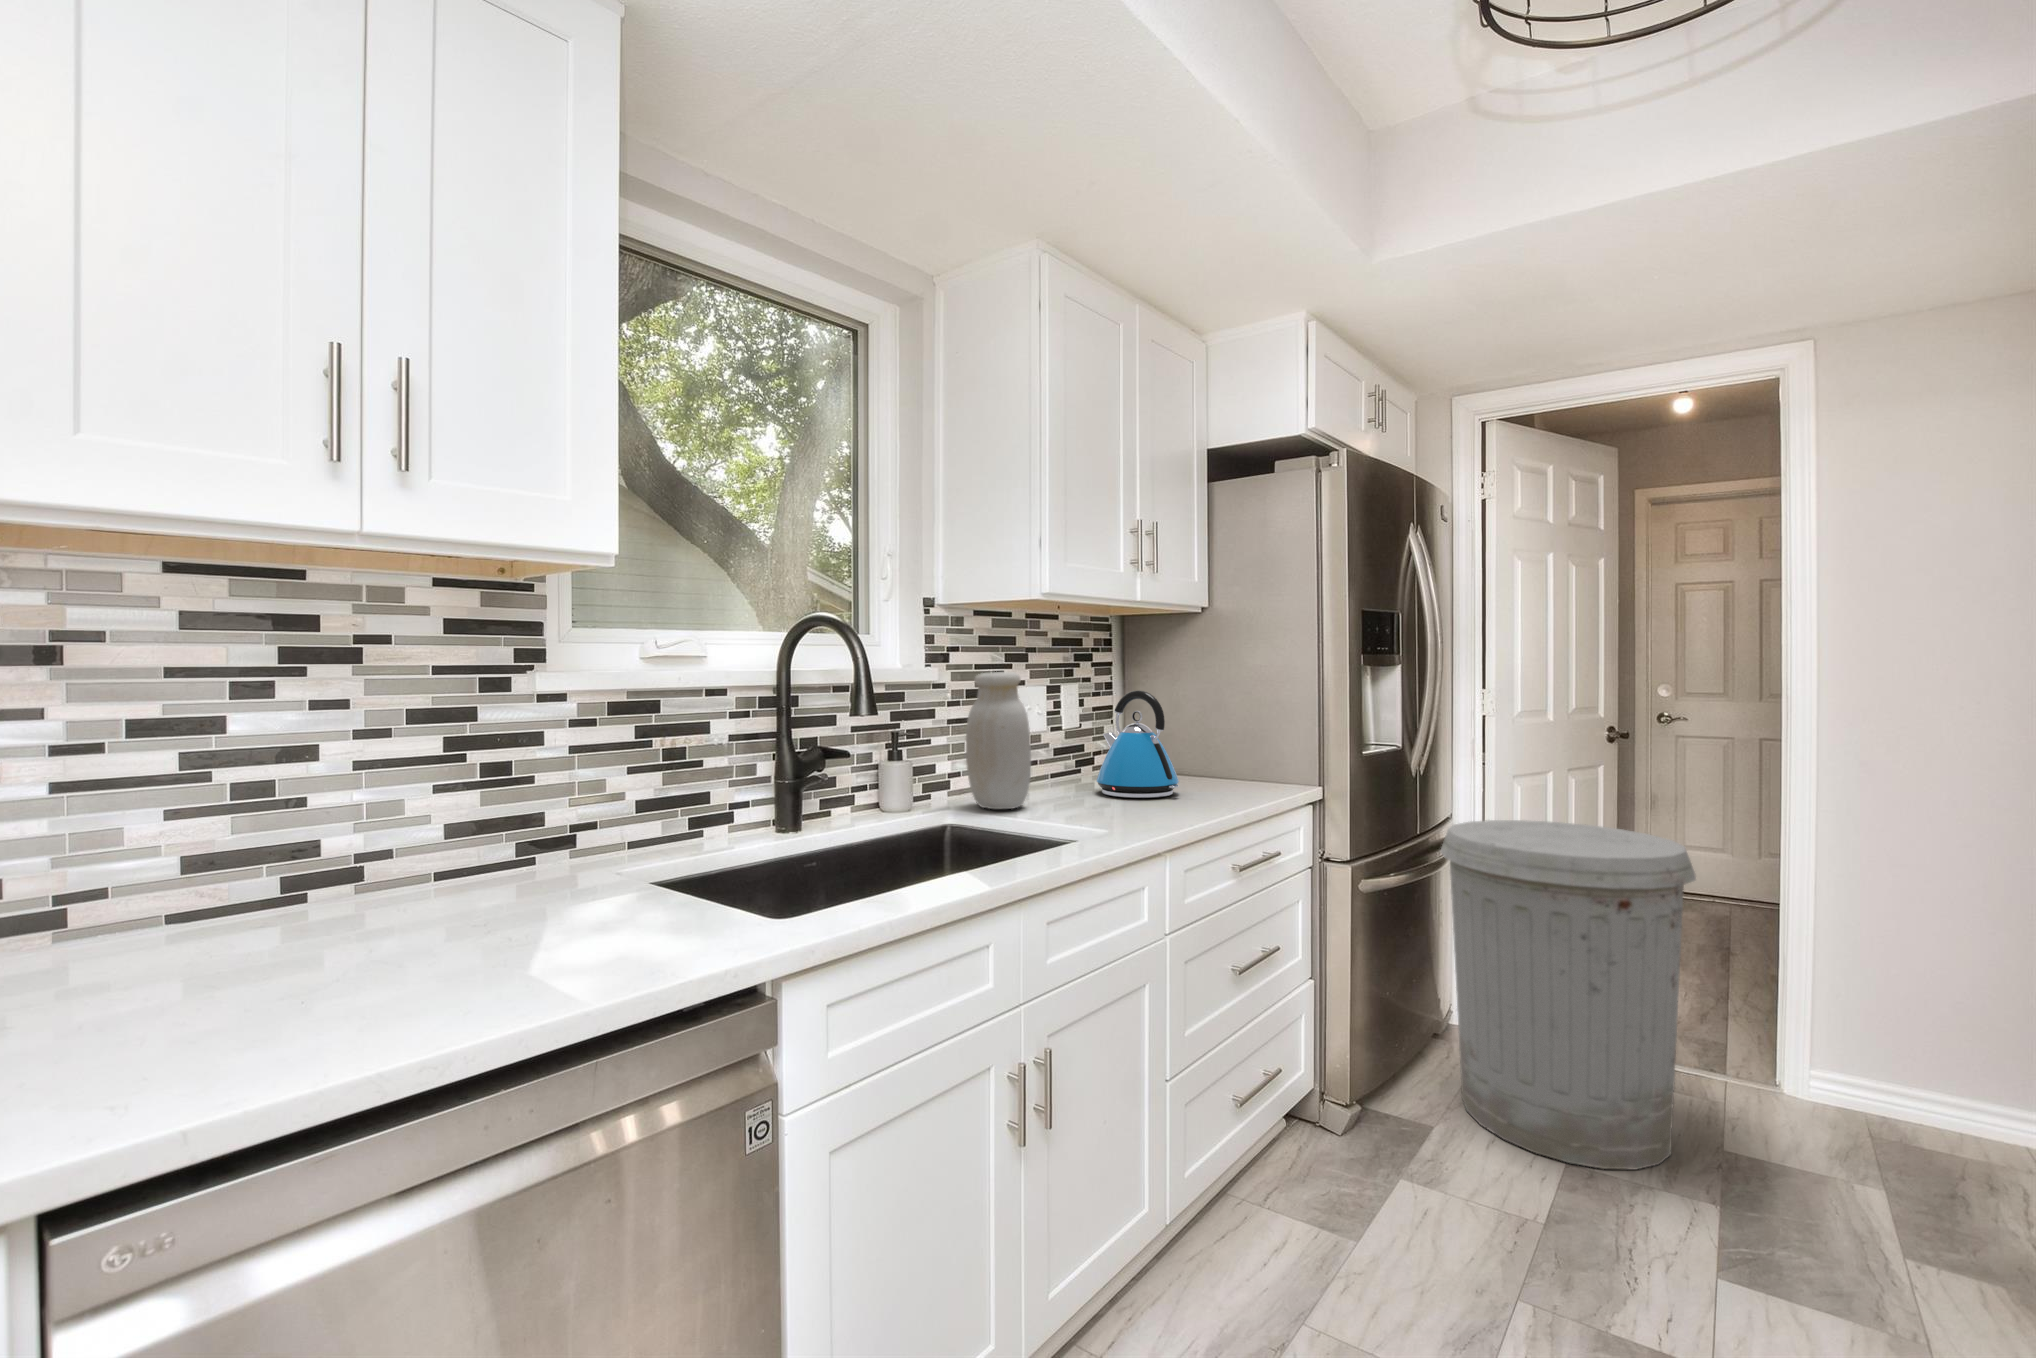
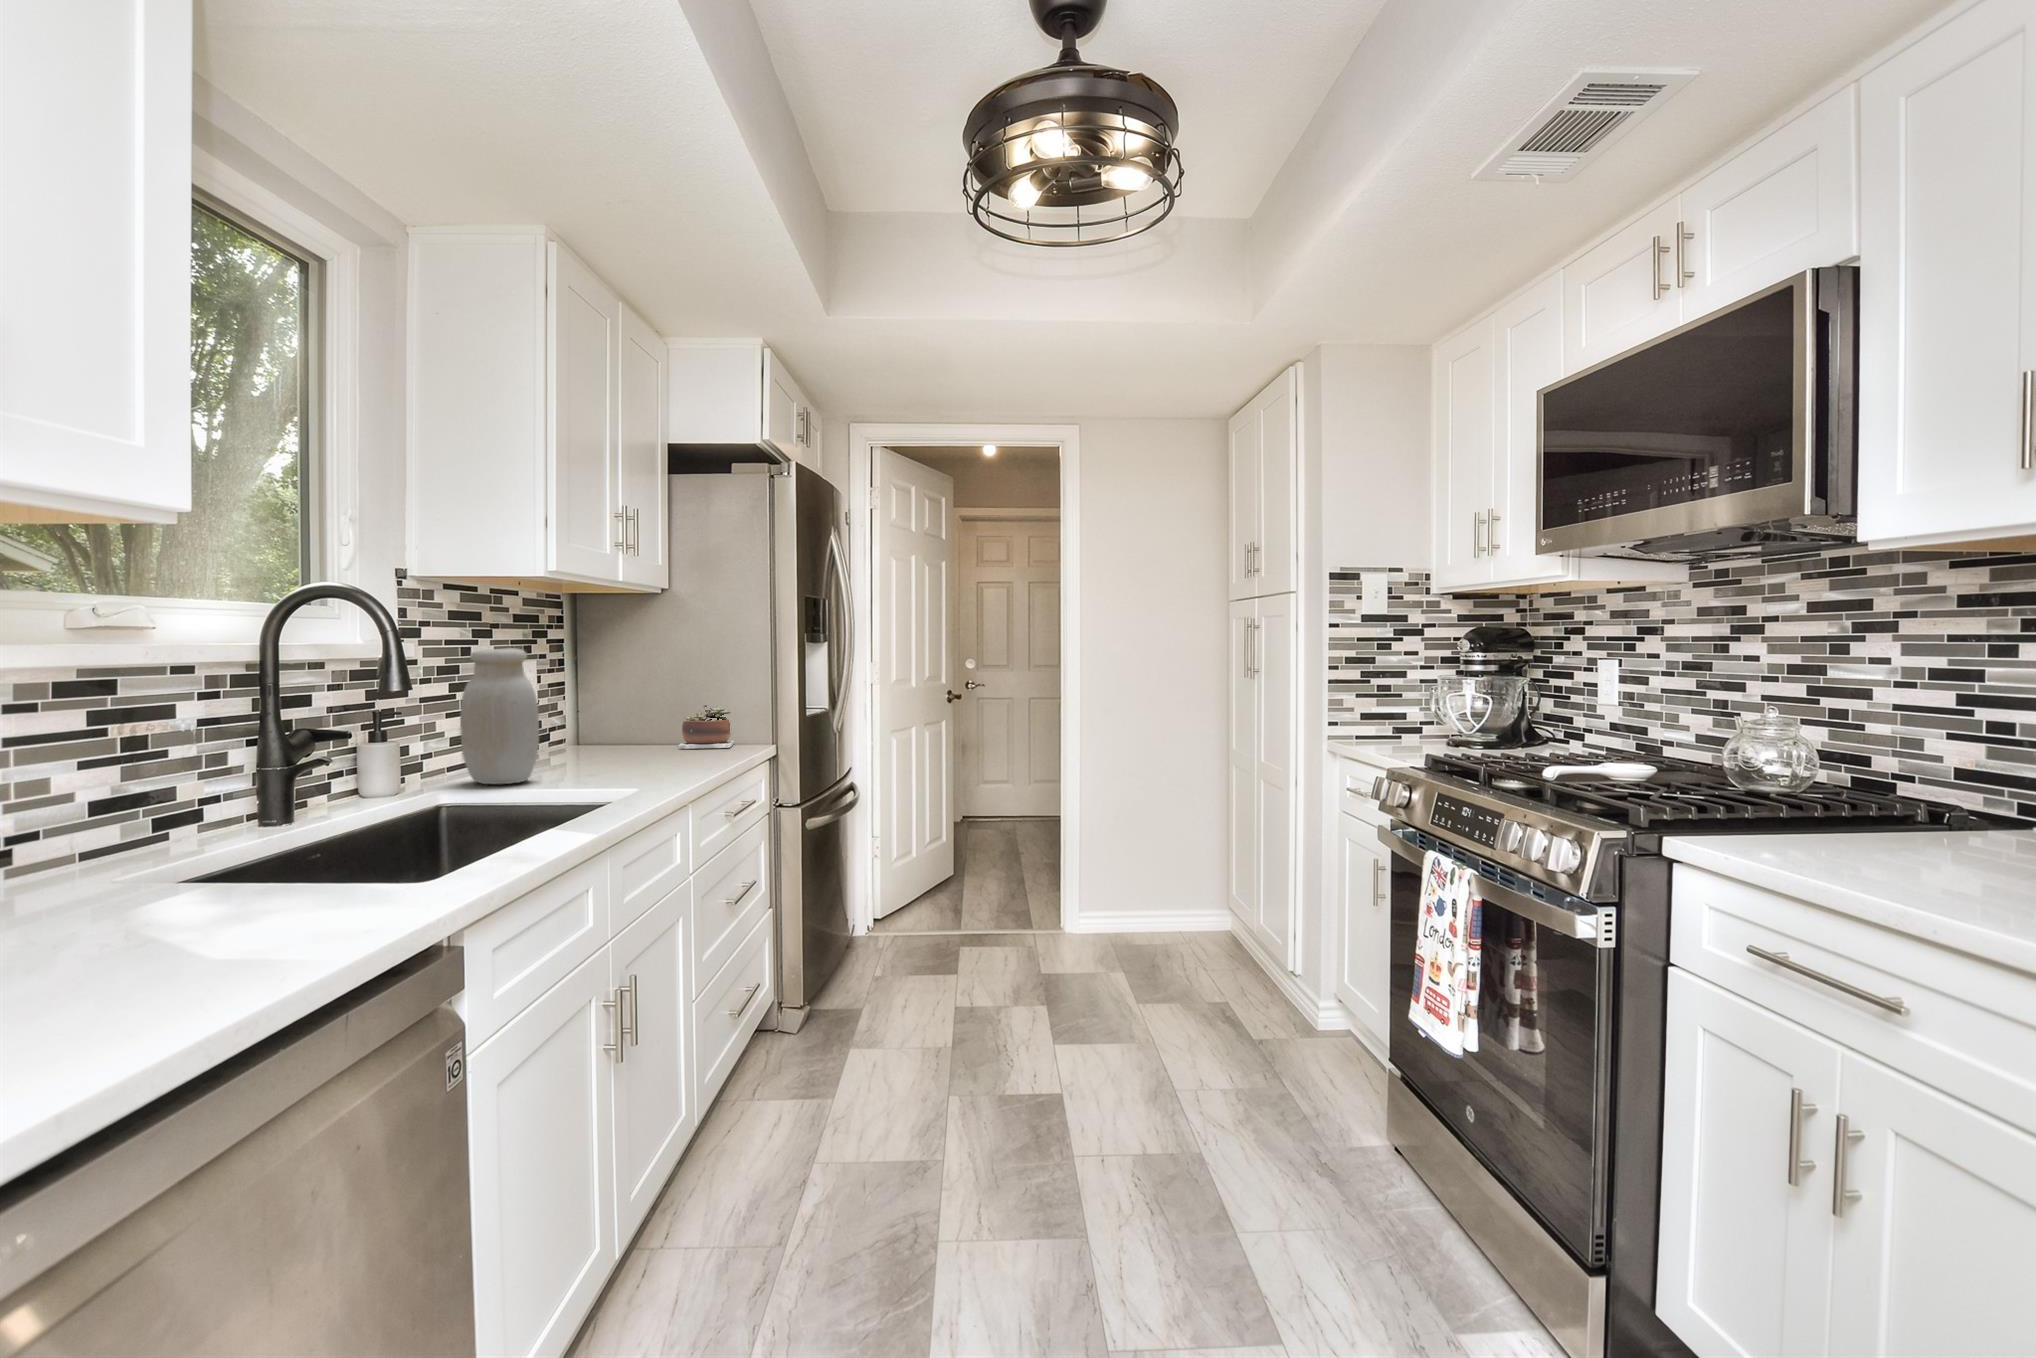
kettle: present [1096,690,1179,798] -> none [584,667,671,765]
succulent plant: none [1207,731,1276,785] -> present [678,704,734,749]
trash can: present [1441,820,1696,1169] -> none [856,762,1011,997]

